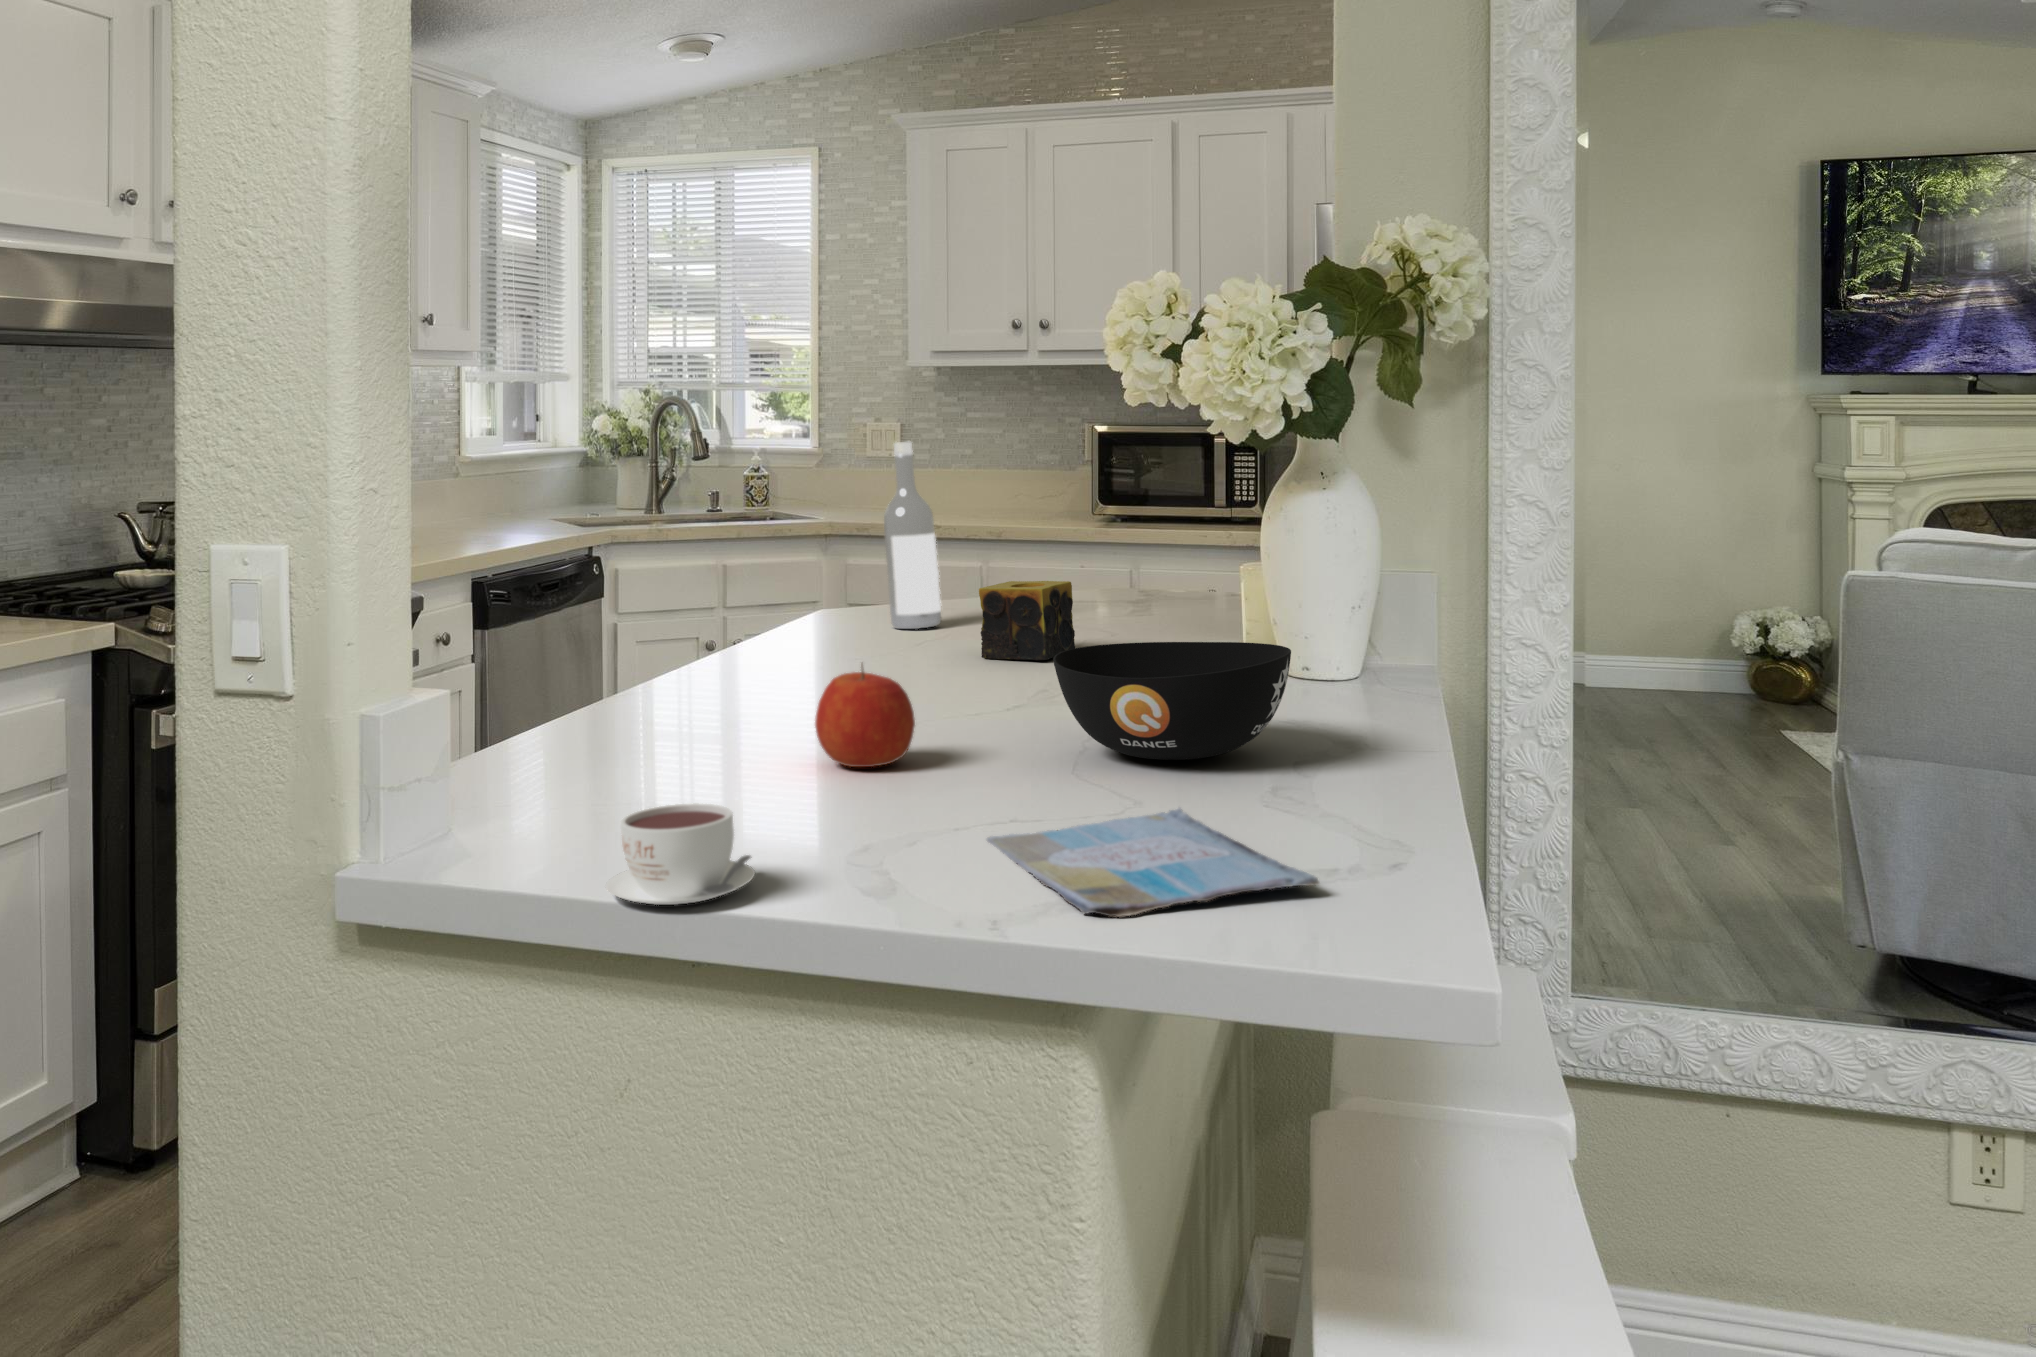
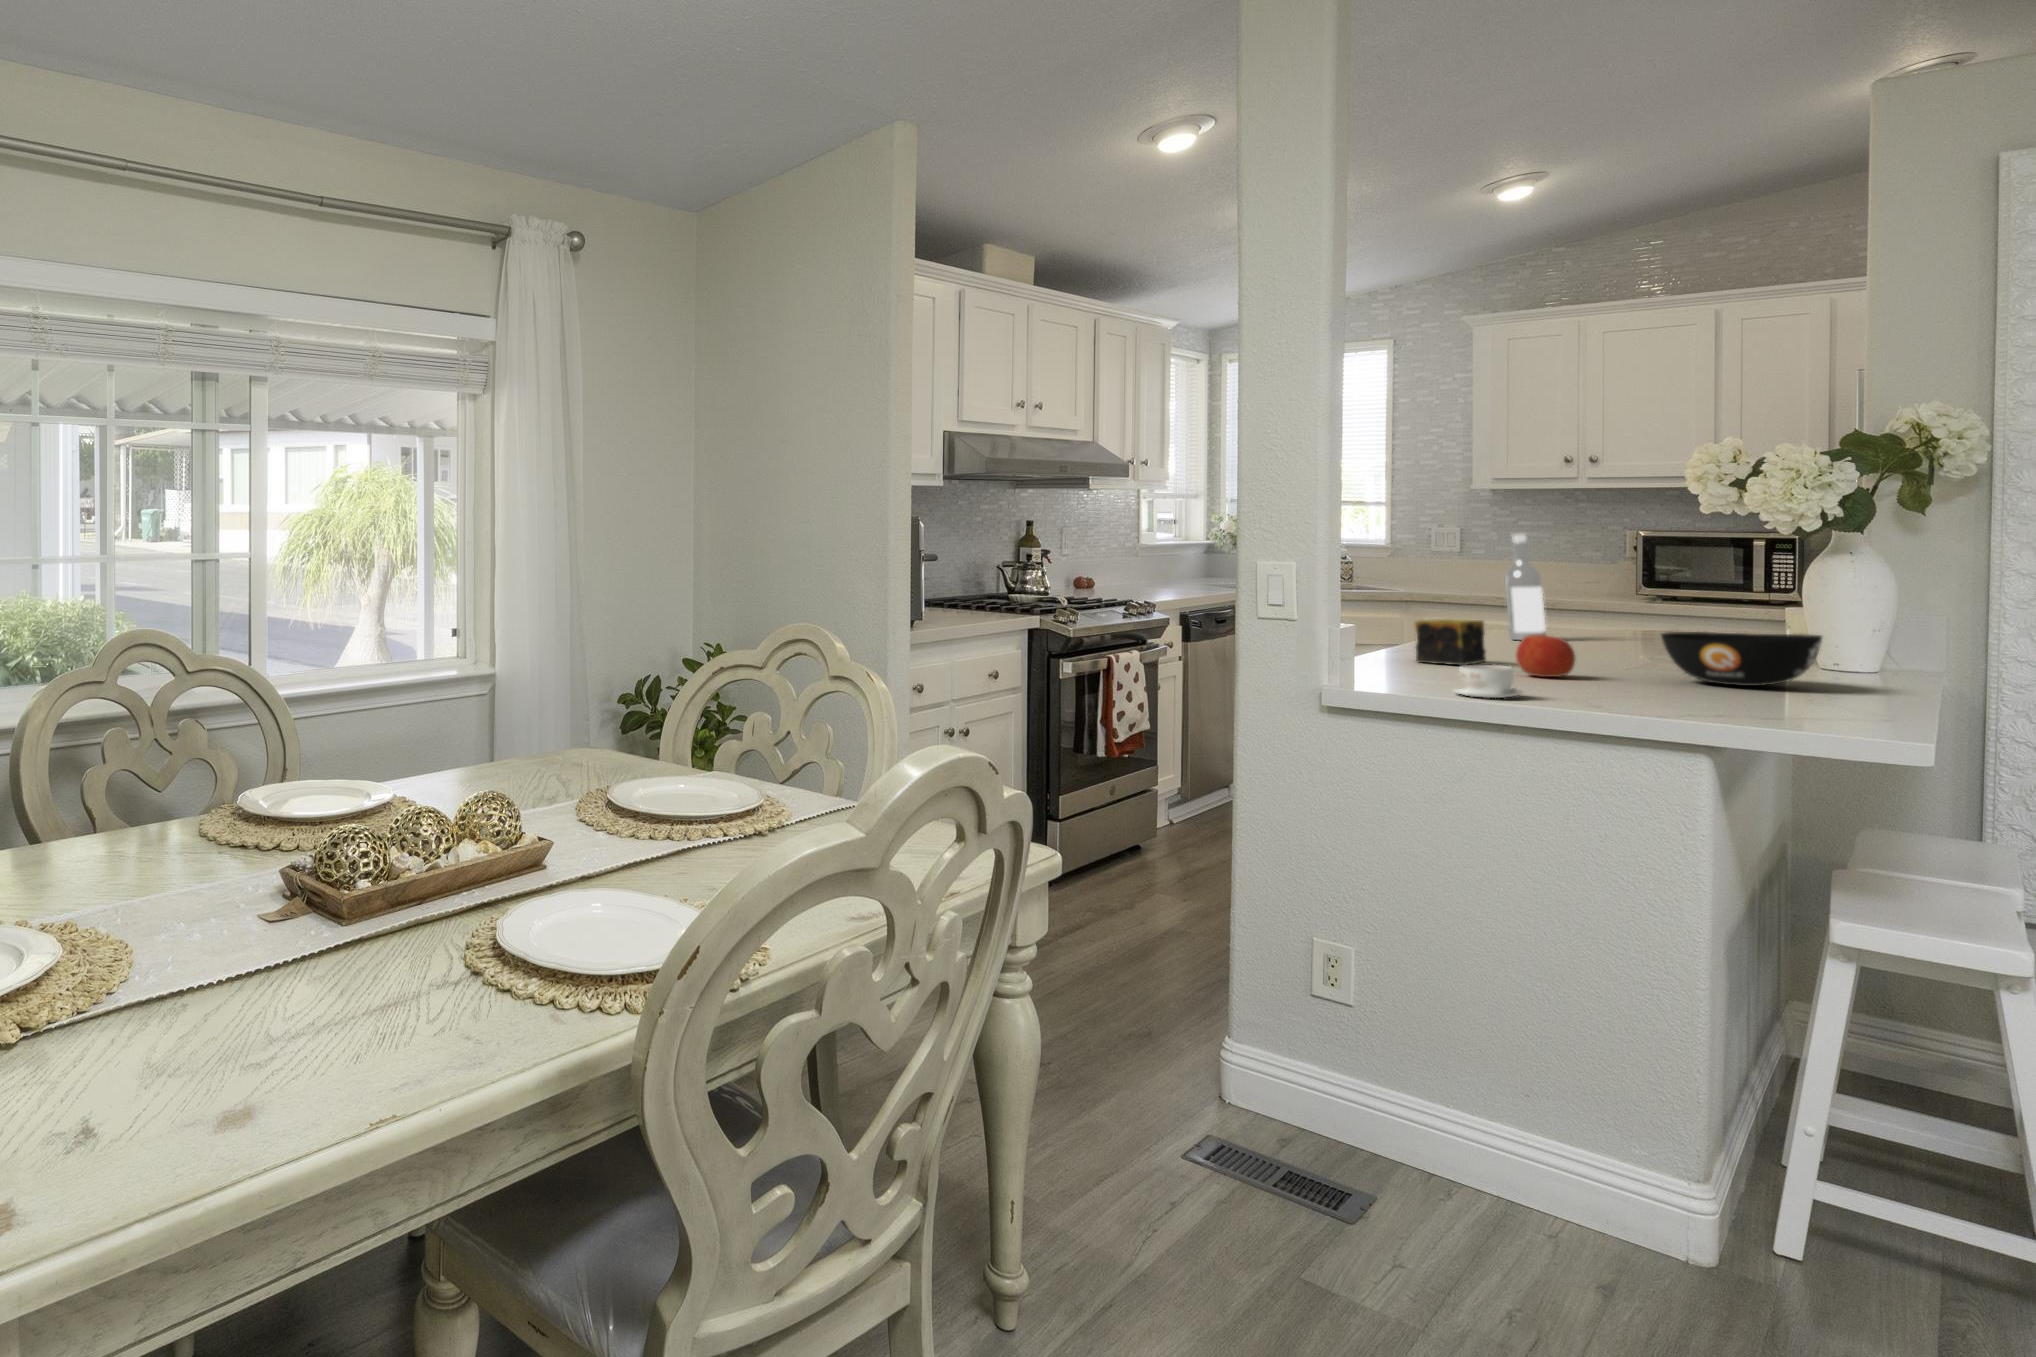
candle: present [979,581,1075,660] -> present [1415,619,1486,665]
book: present [987,808,1319,917] -> none [1635,692,1835,714]

